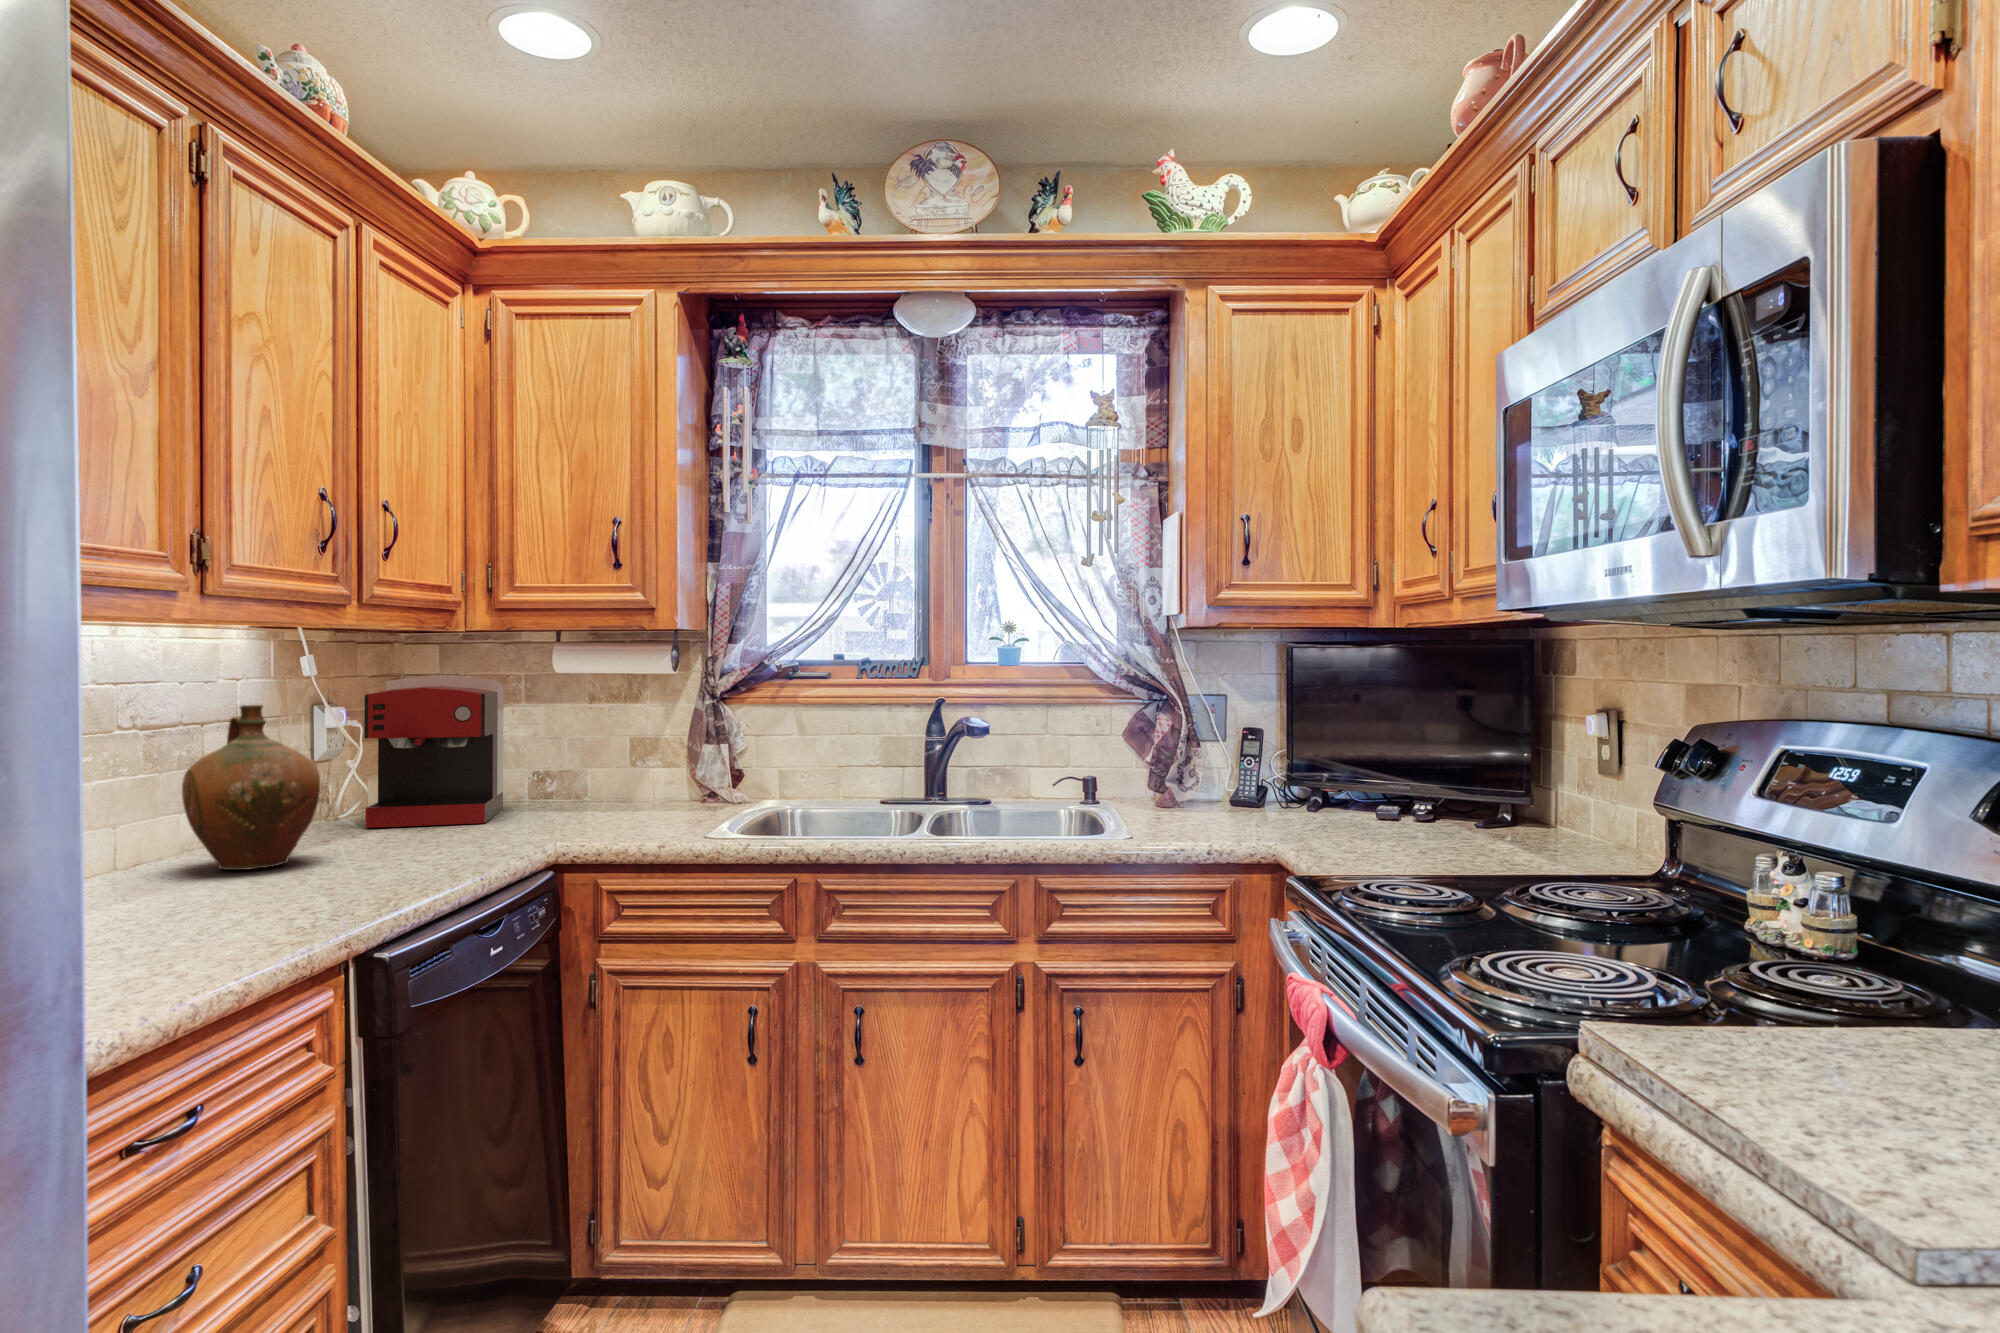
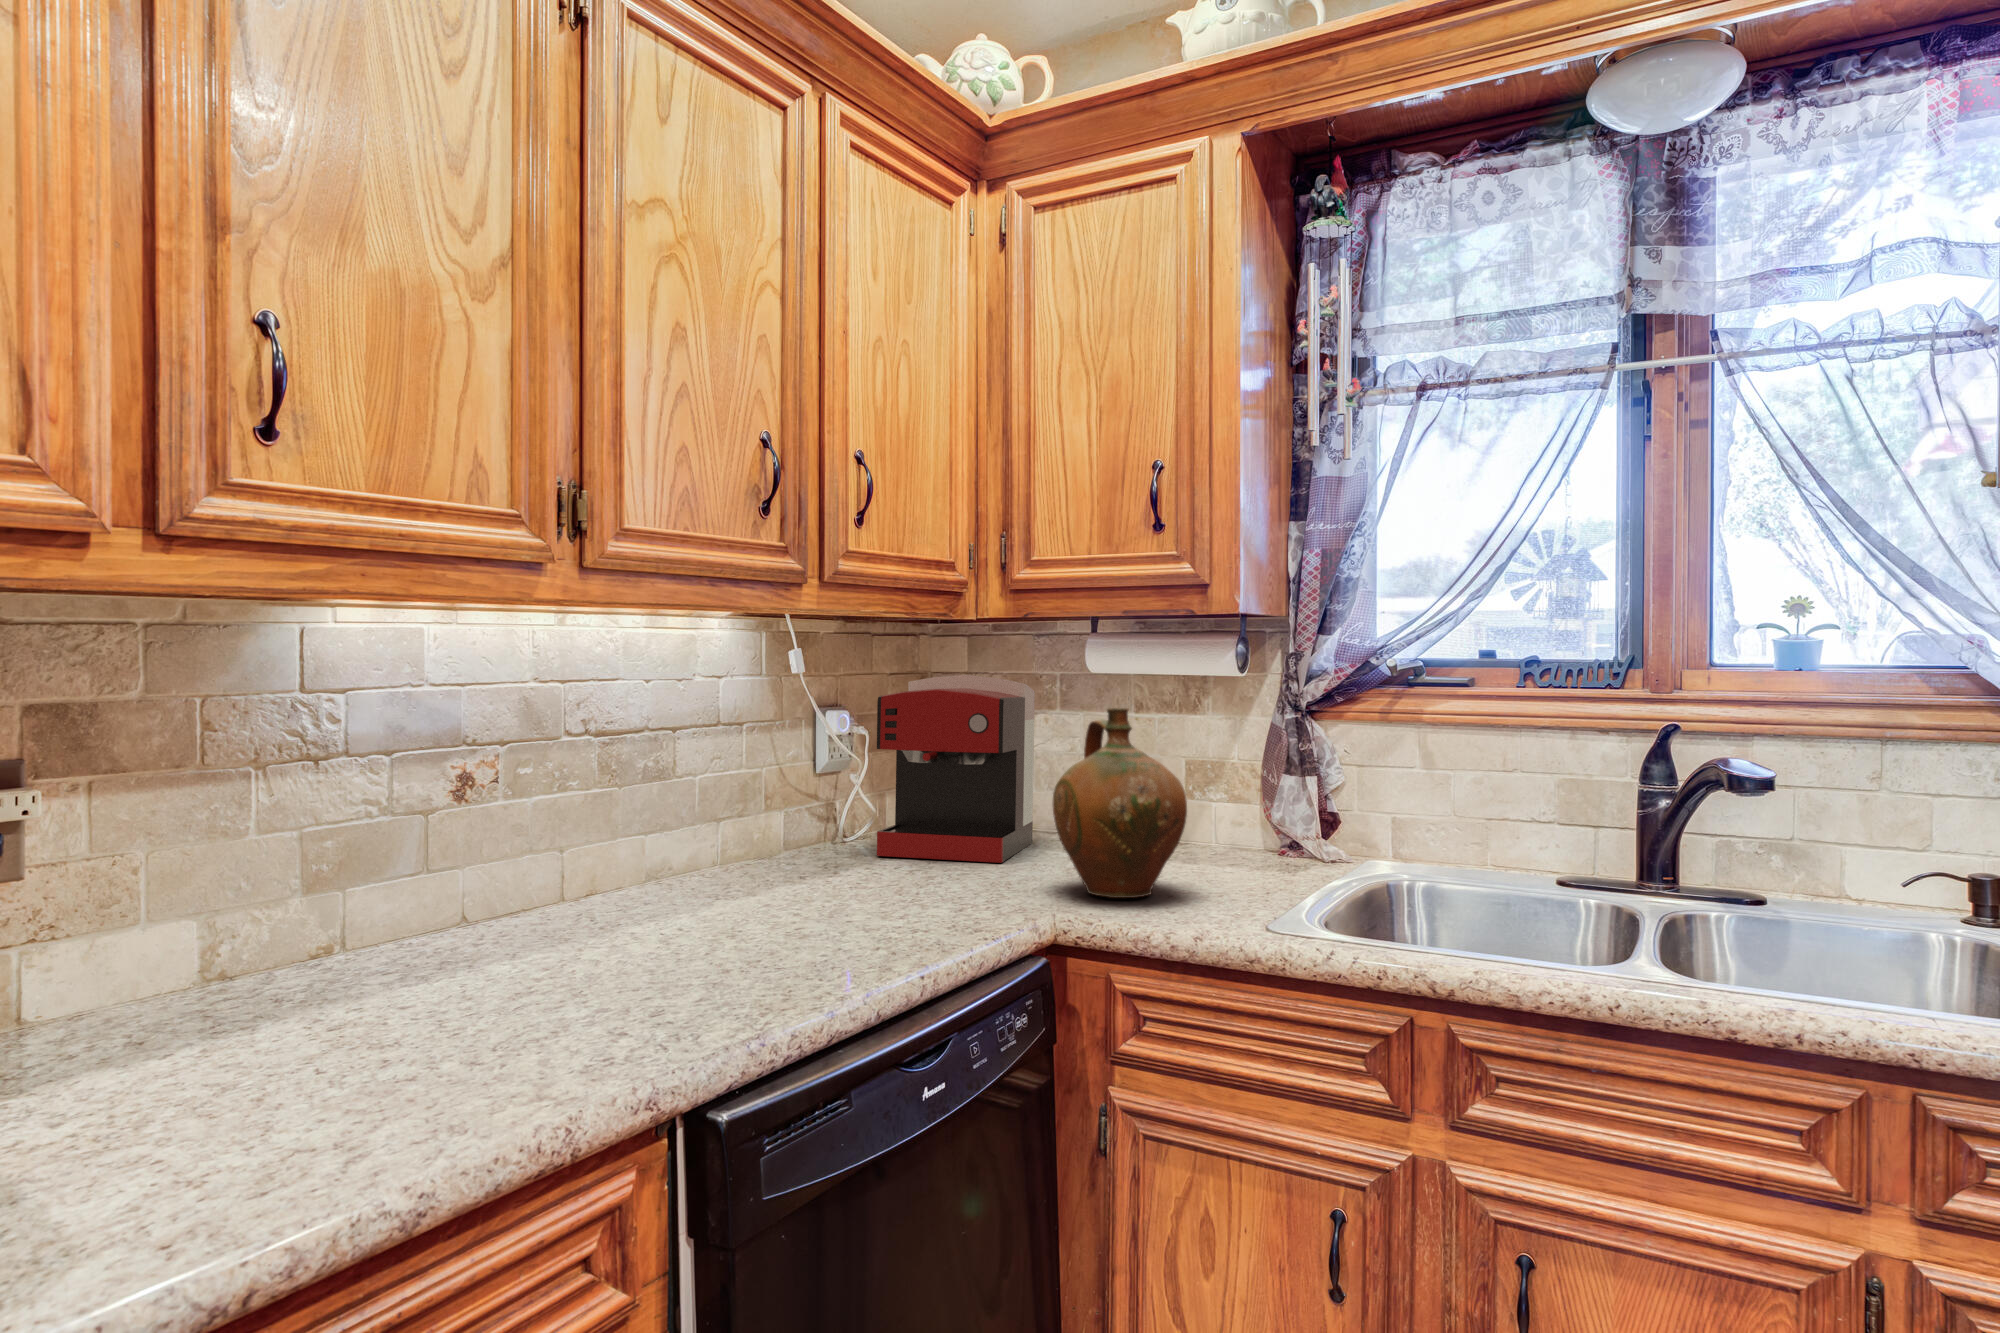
ceramic jug: present [182,705,320,870] -> present [1053,708,1187,898]

